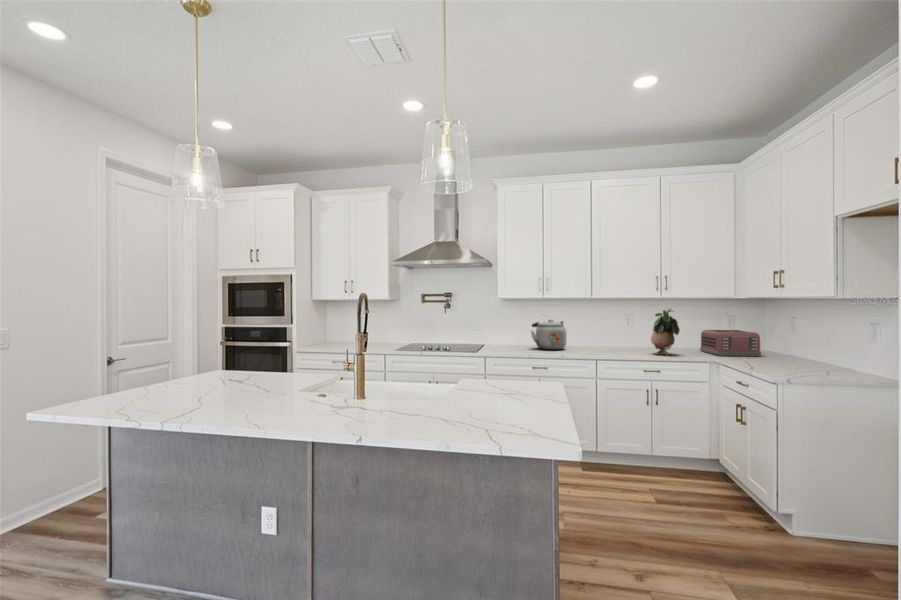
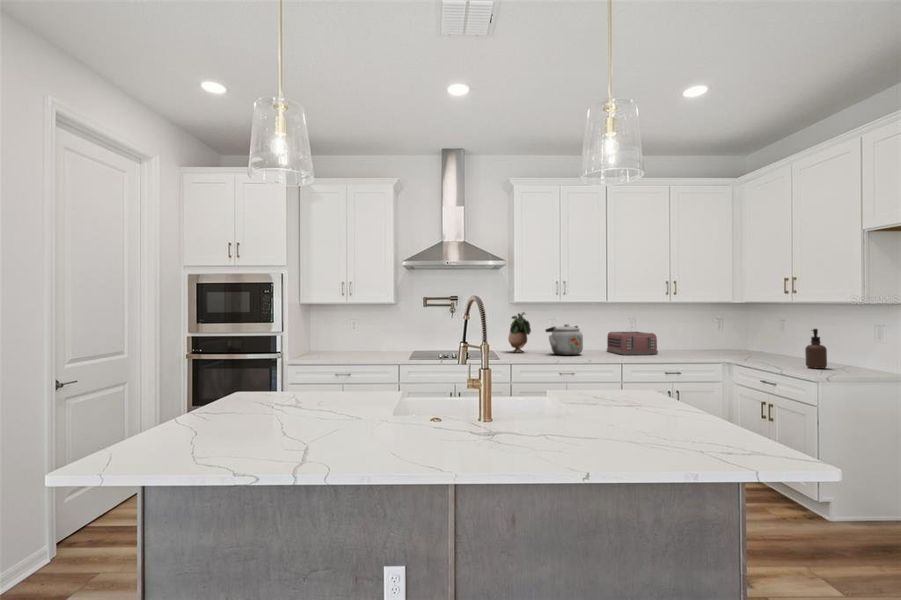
potted plant: present [651,309,680,355] -> present [508,312,531,353]
soap dispenser: none [777,328,800,371] -> present [805,329,827,369]
toaster: present [700,330,761,356] -> present [607,332,658,355]

